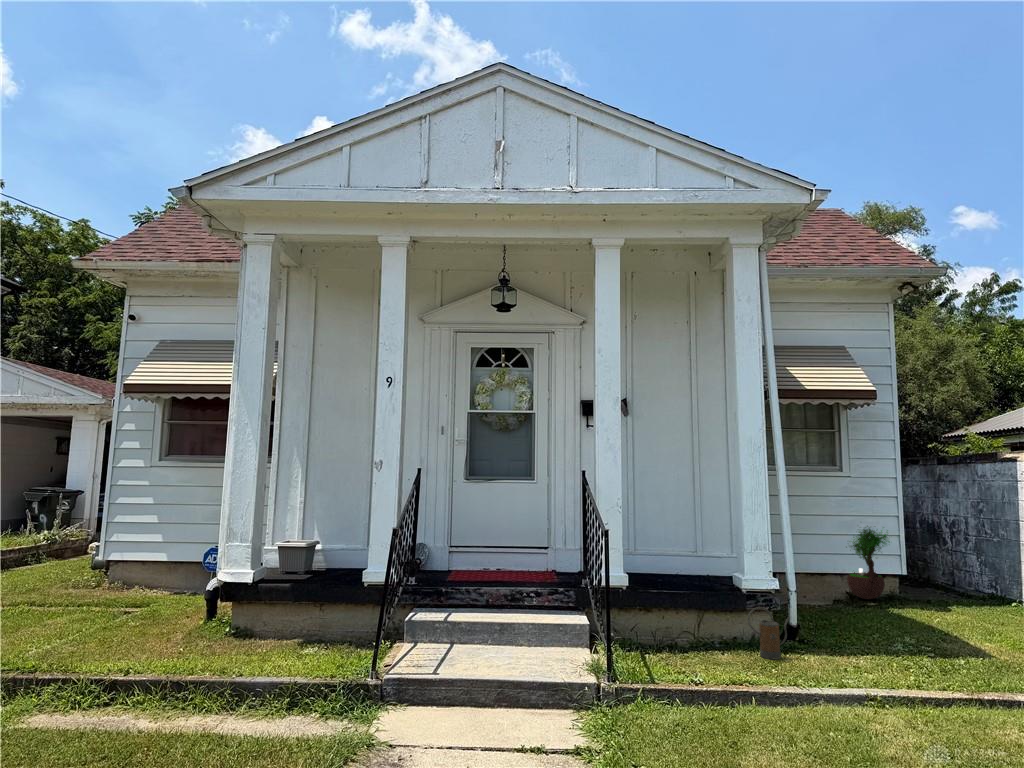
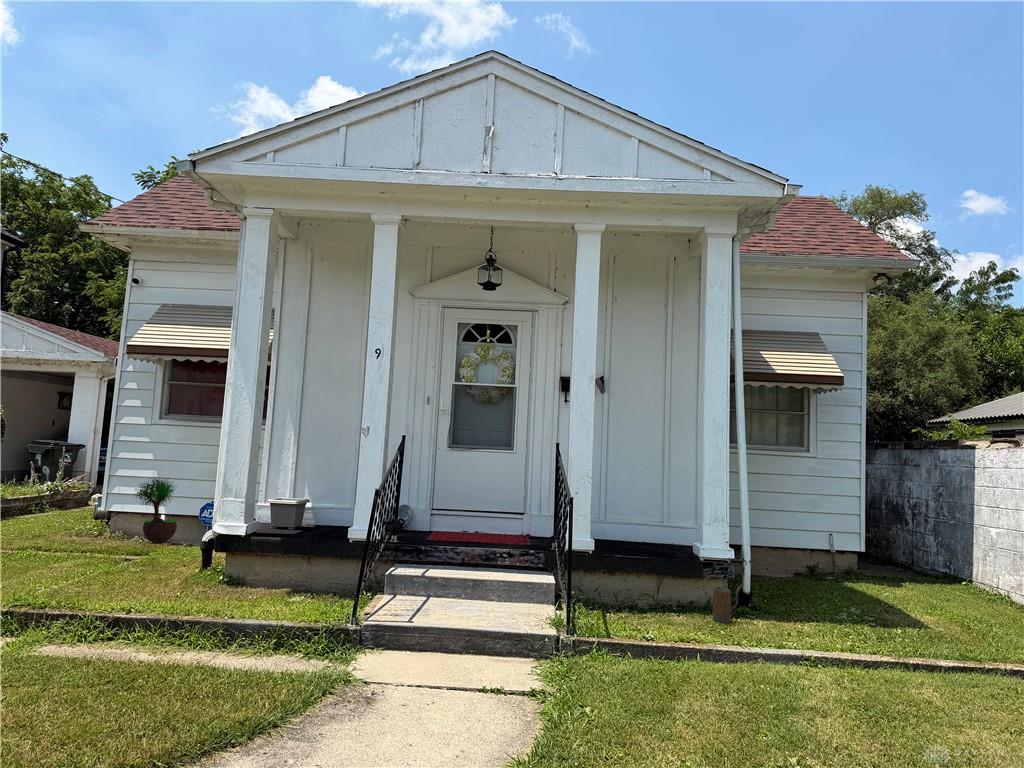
potted tree: present [847,527,889,599] -> present [135,477,177,543]

